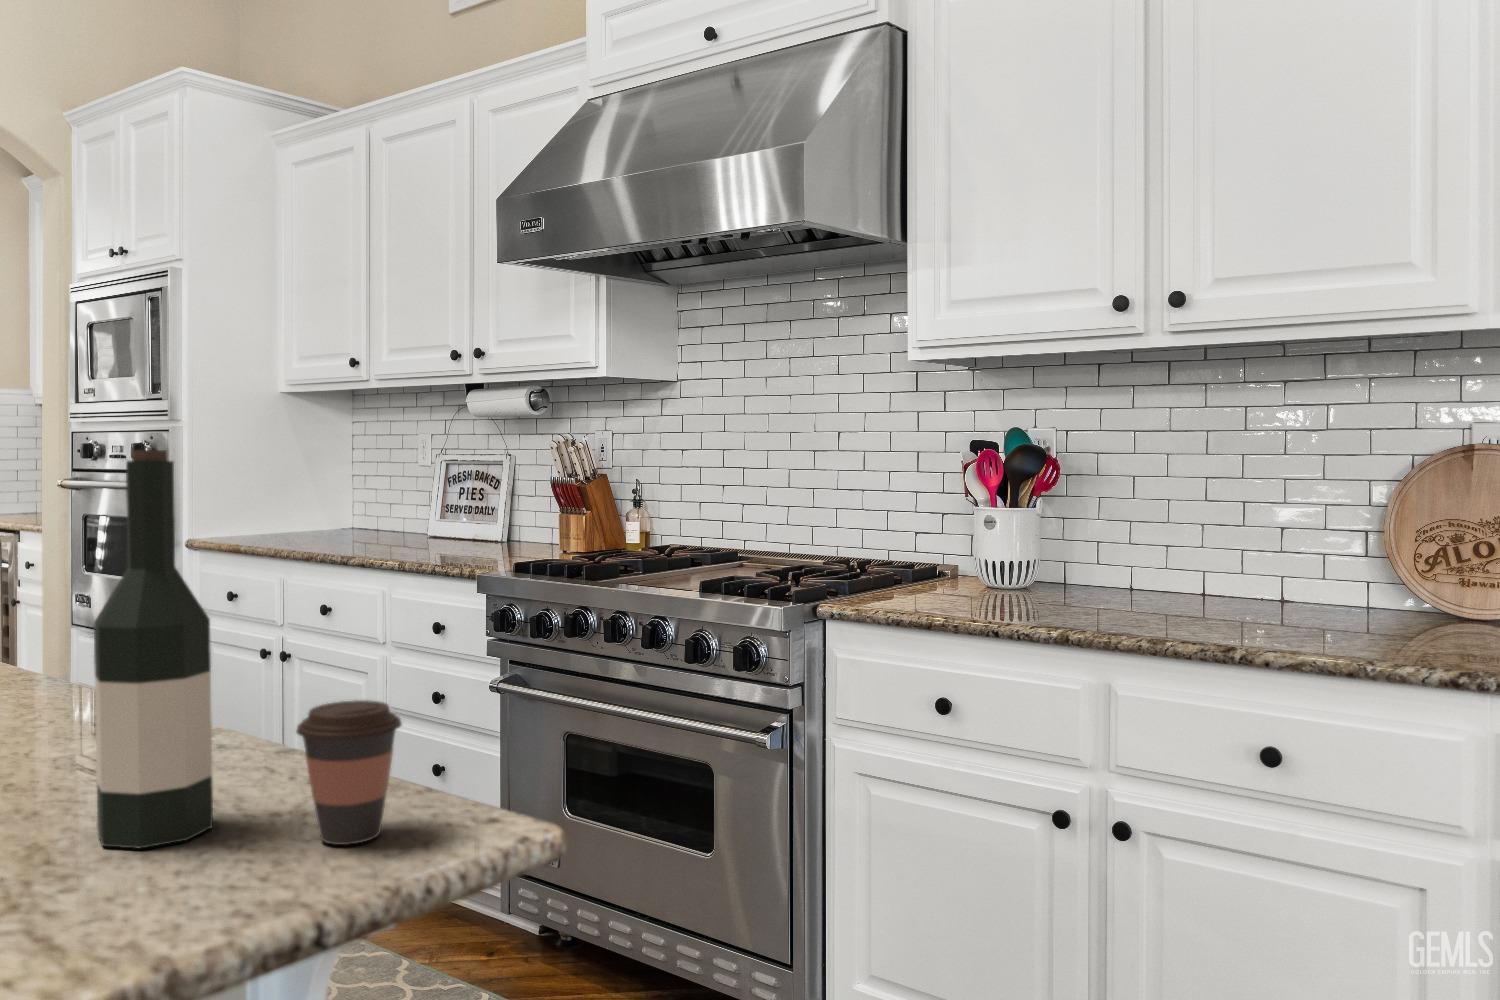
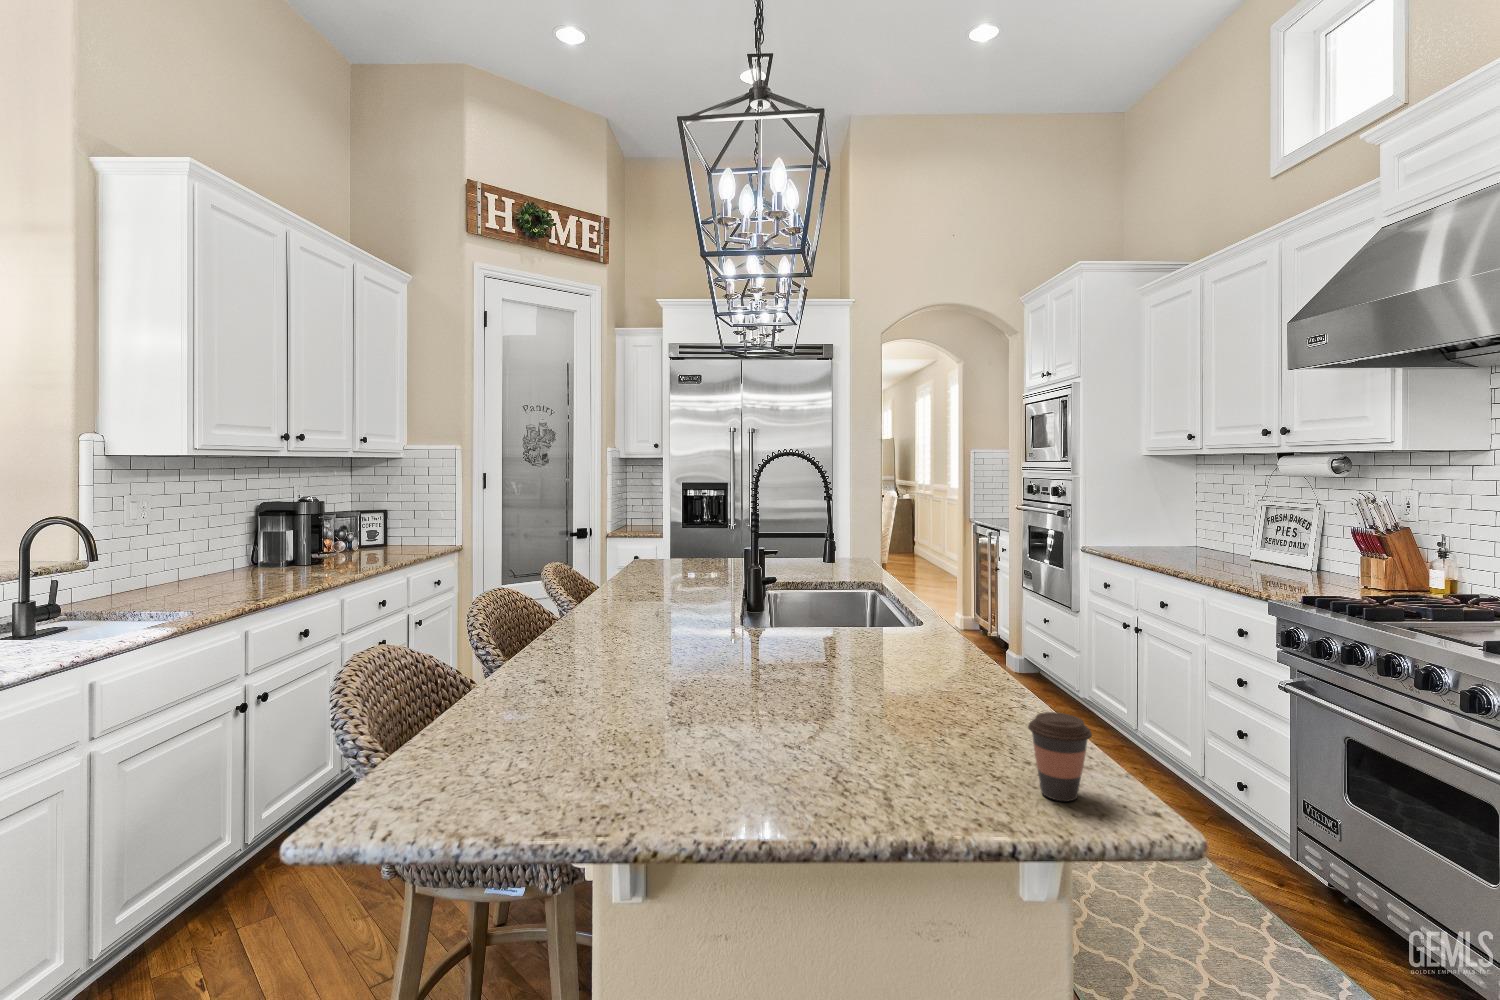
wine bottle: present [94,450,213,849] -> none [938,558,992,766]

